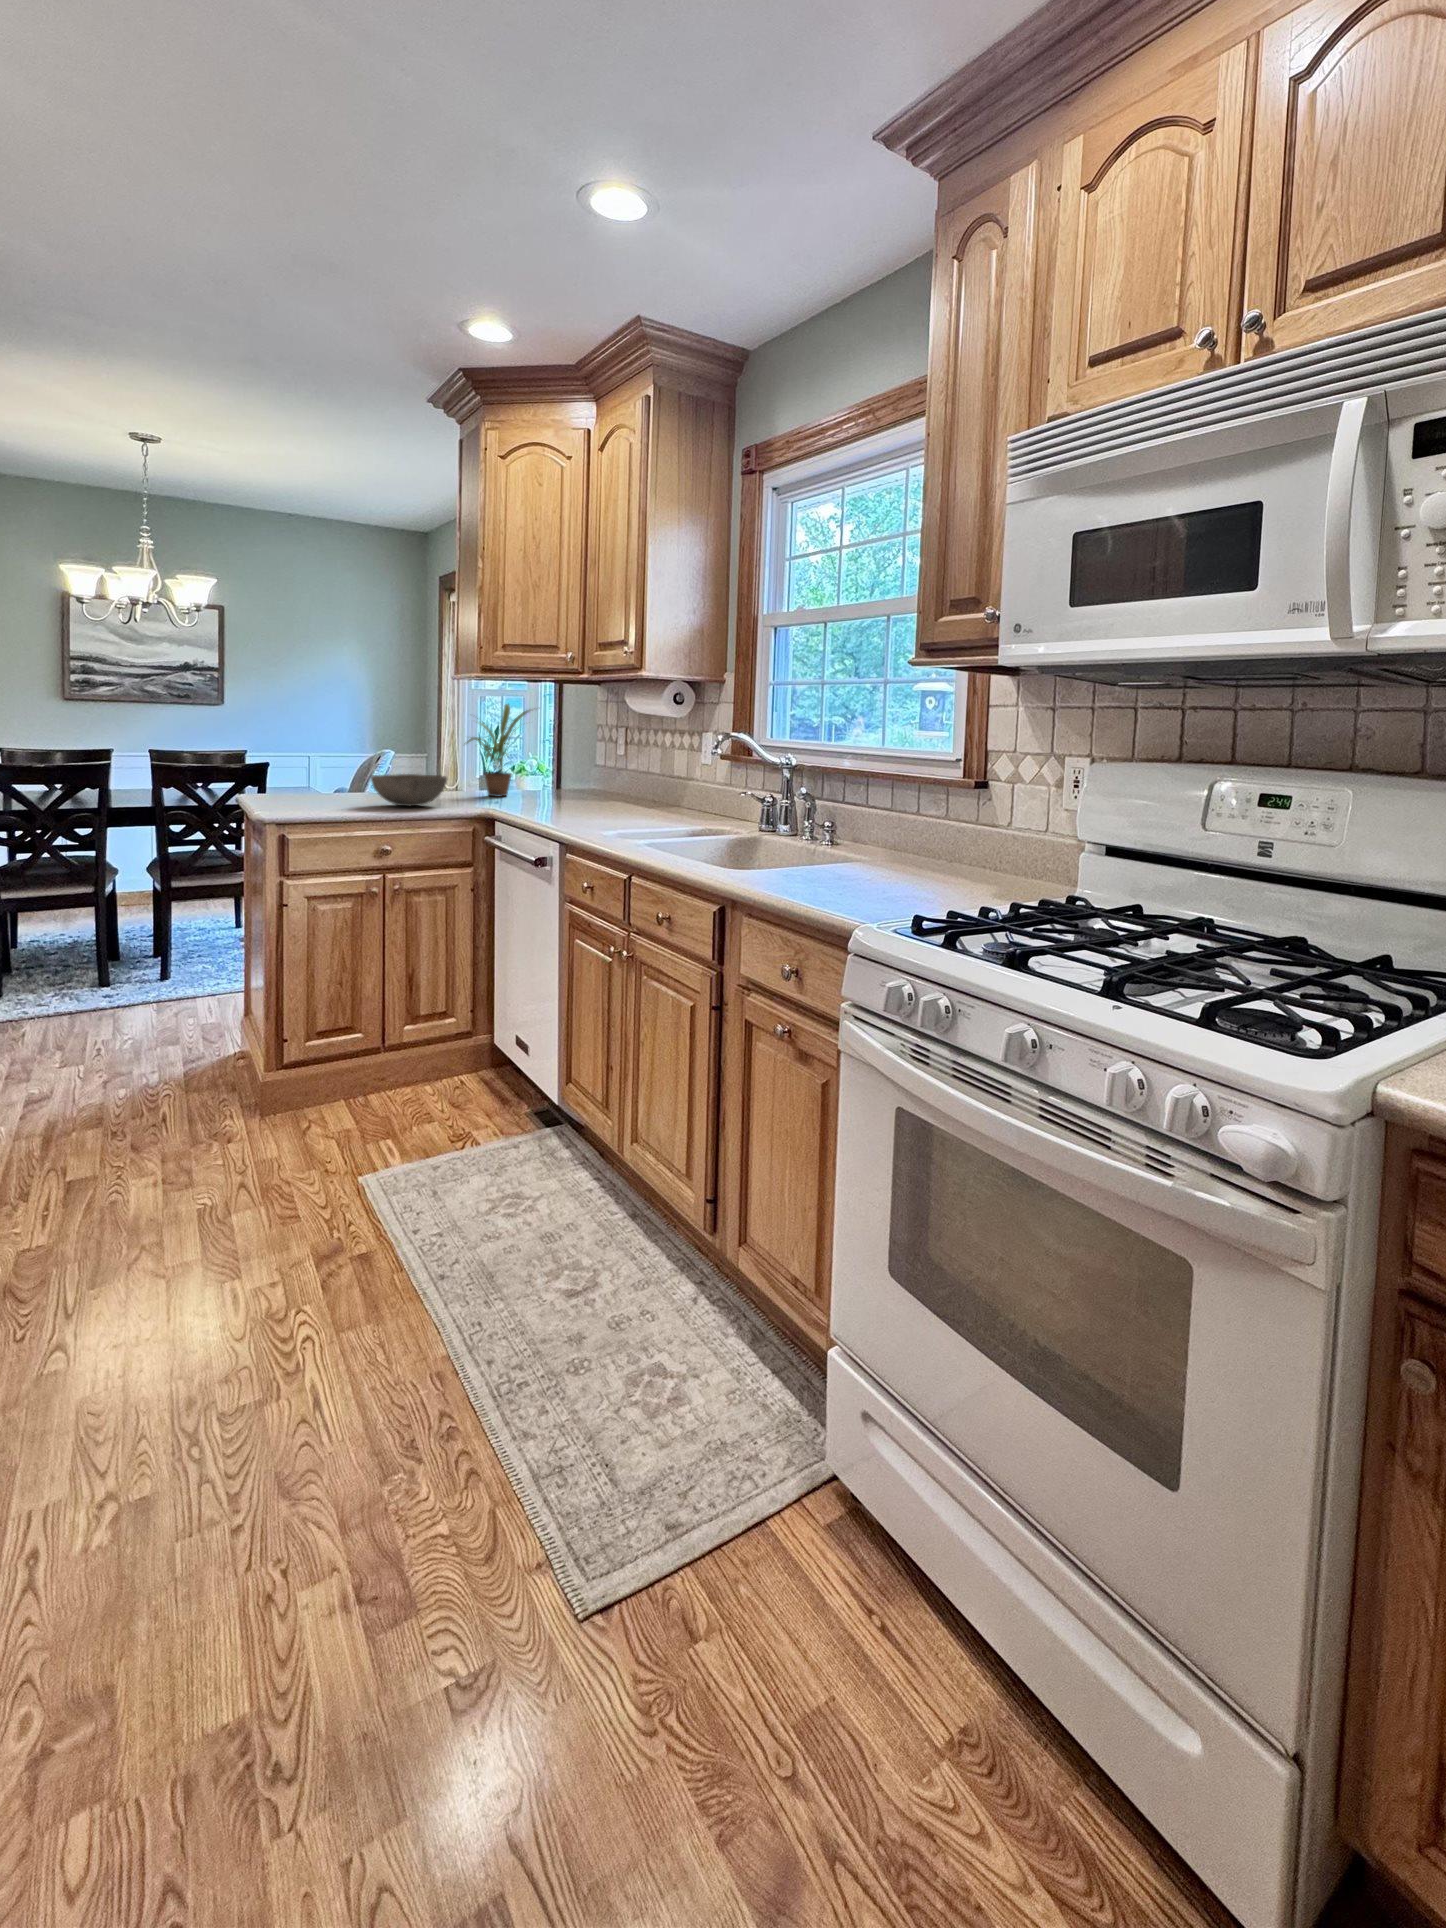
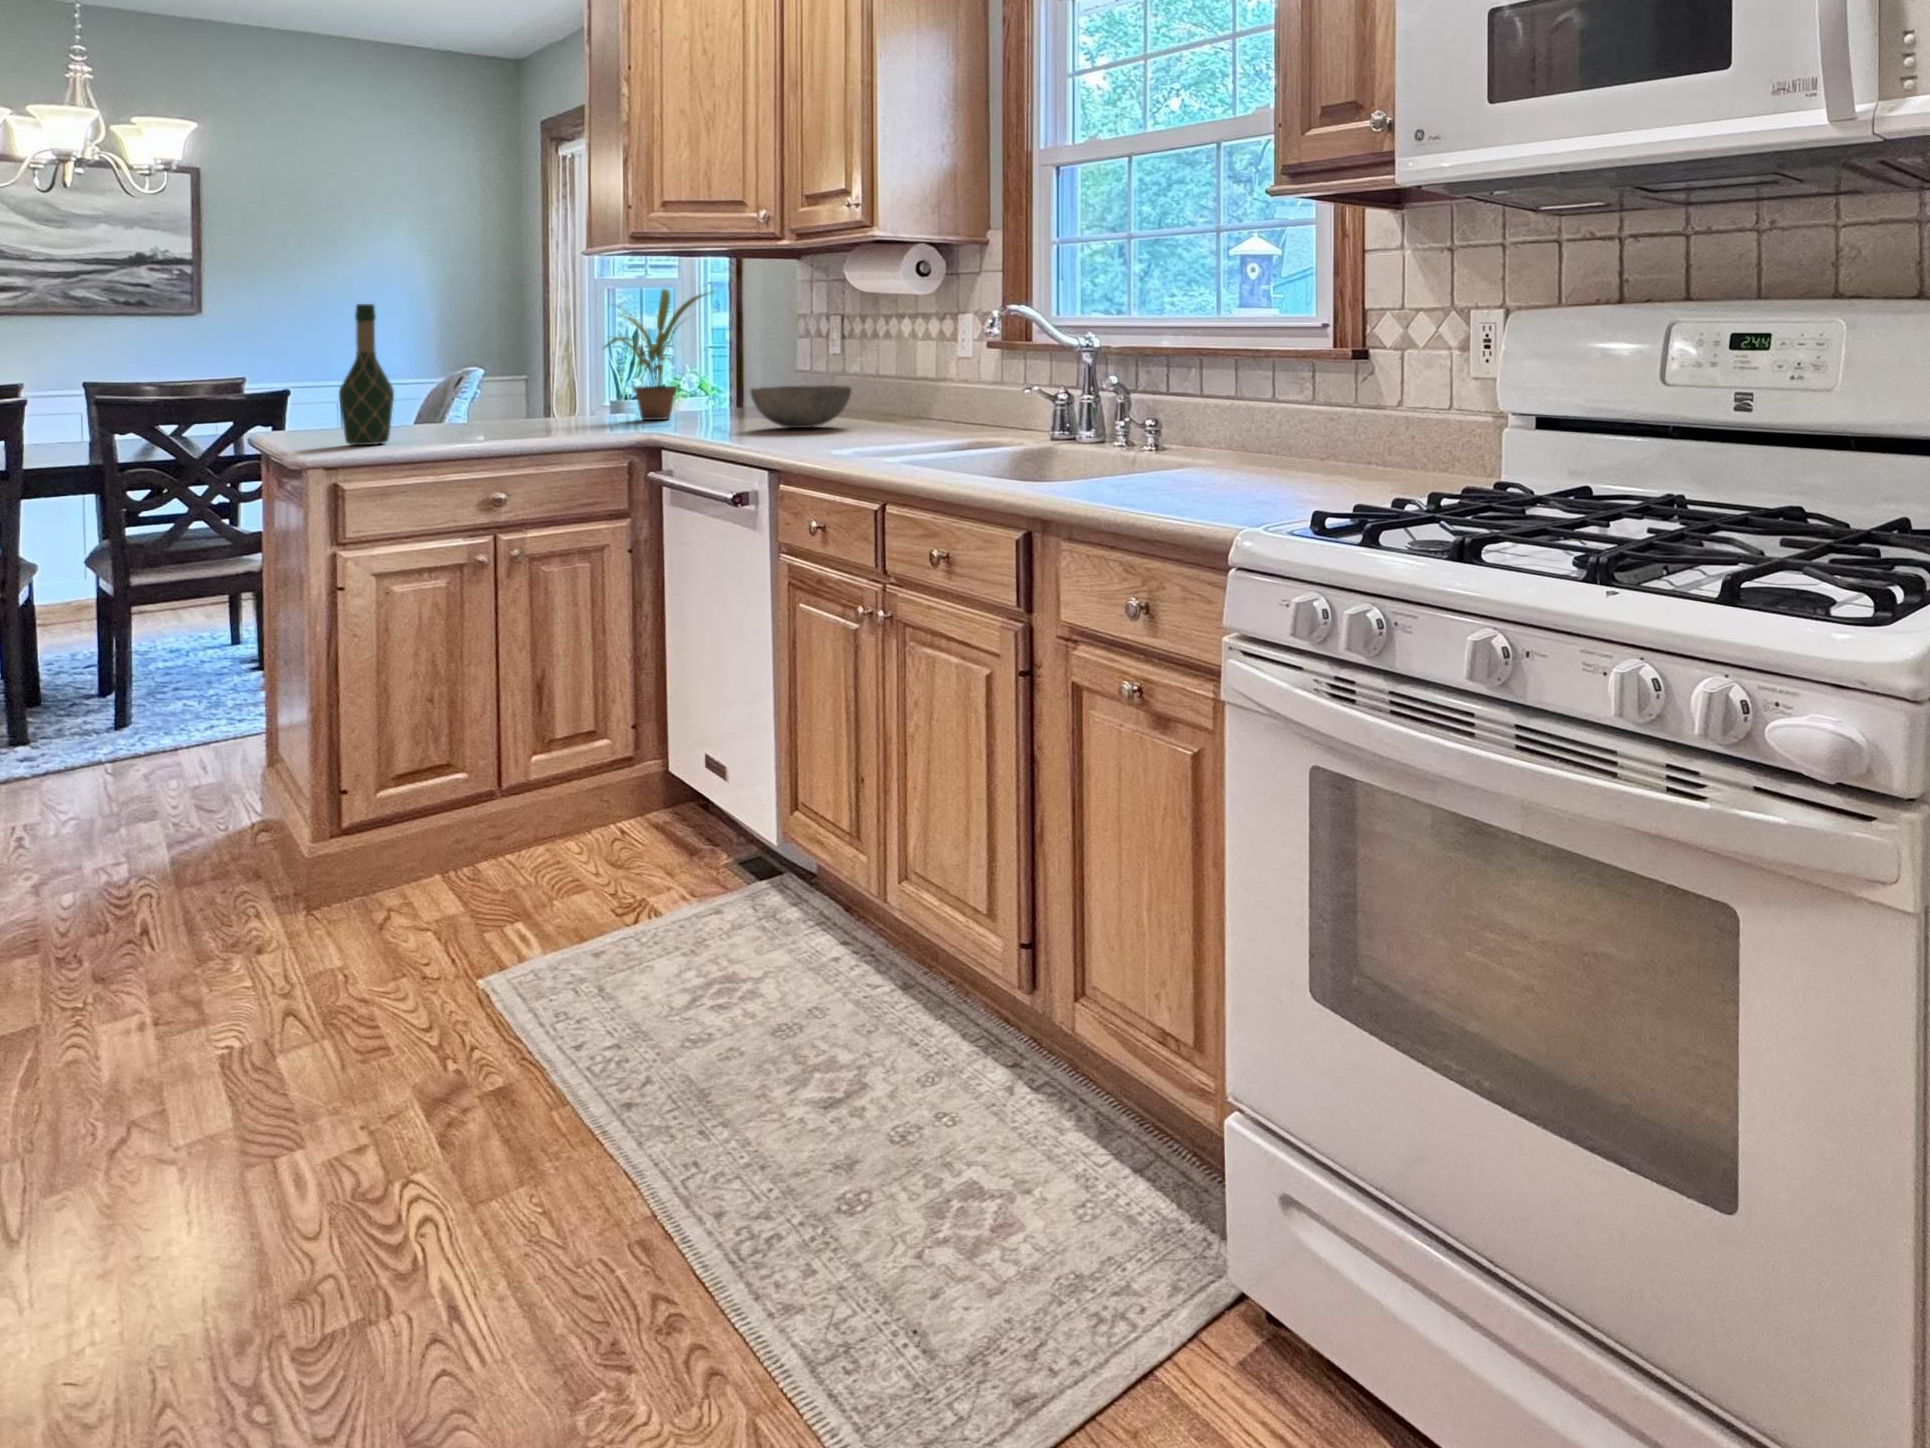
wine bottle: none [288,712,323,808] -> present [339,304,394,445]
bowl: present [371,774,448,806] -> present [750,385,851,428]

